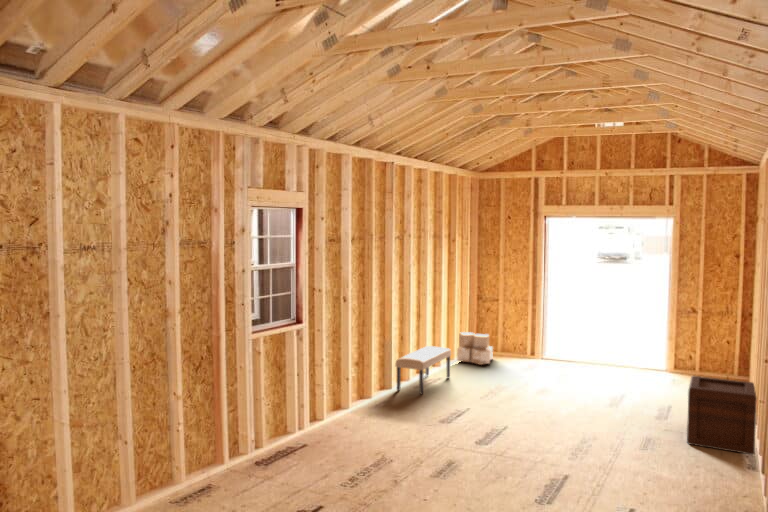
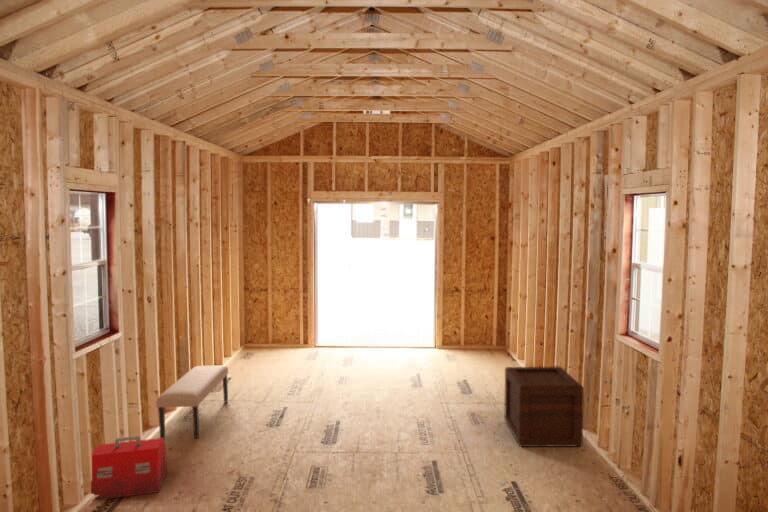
cardboard box: present [457,332,493,365] -> none [229,336,269,374]
toolbox: none [351,375,398,415] -> present [91,436,167,500]

